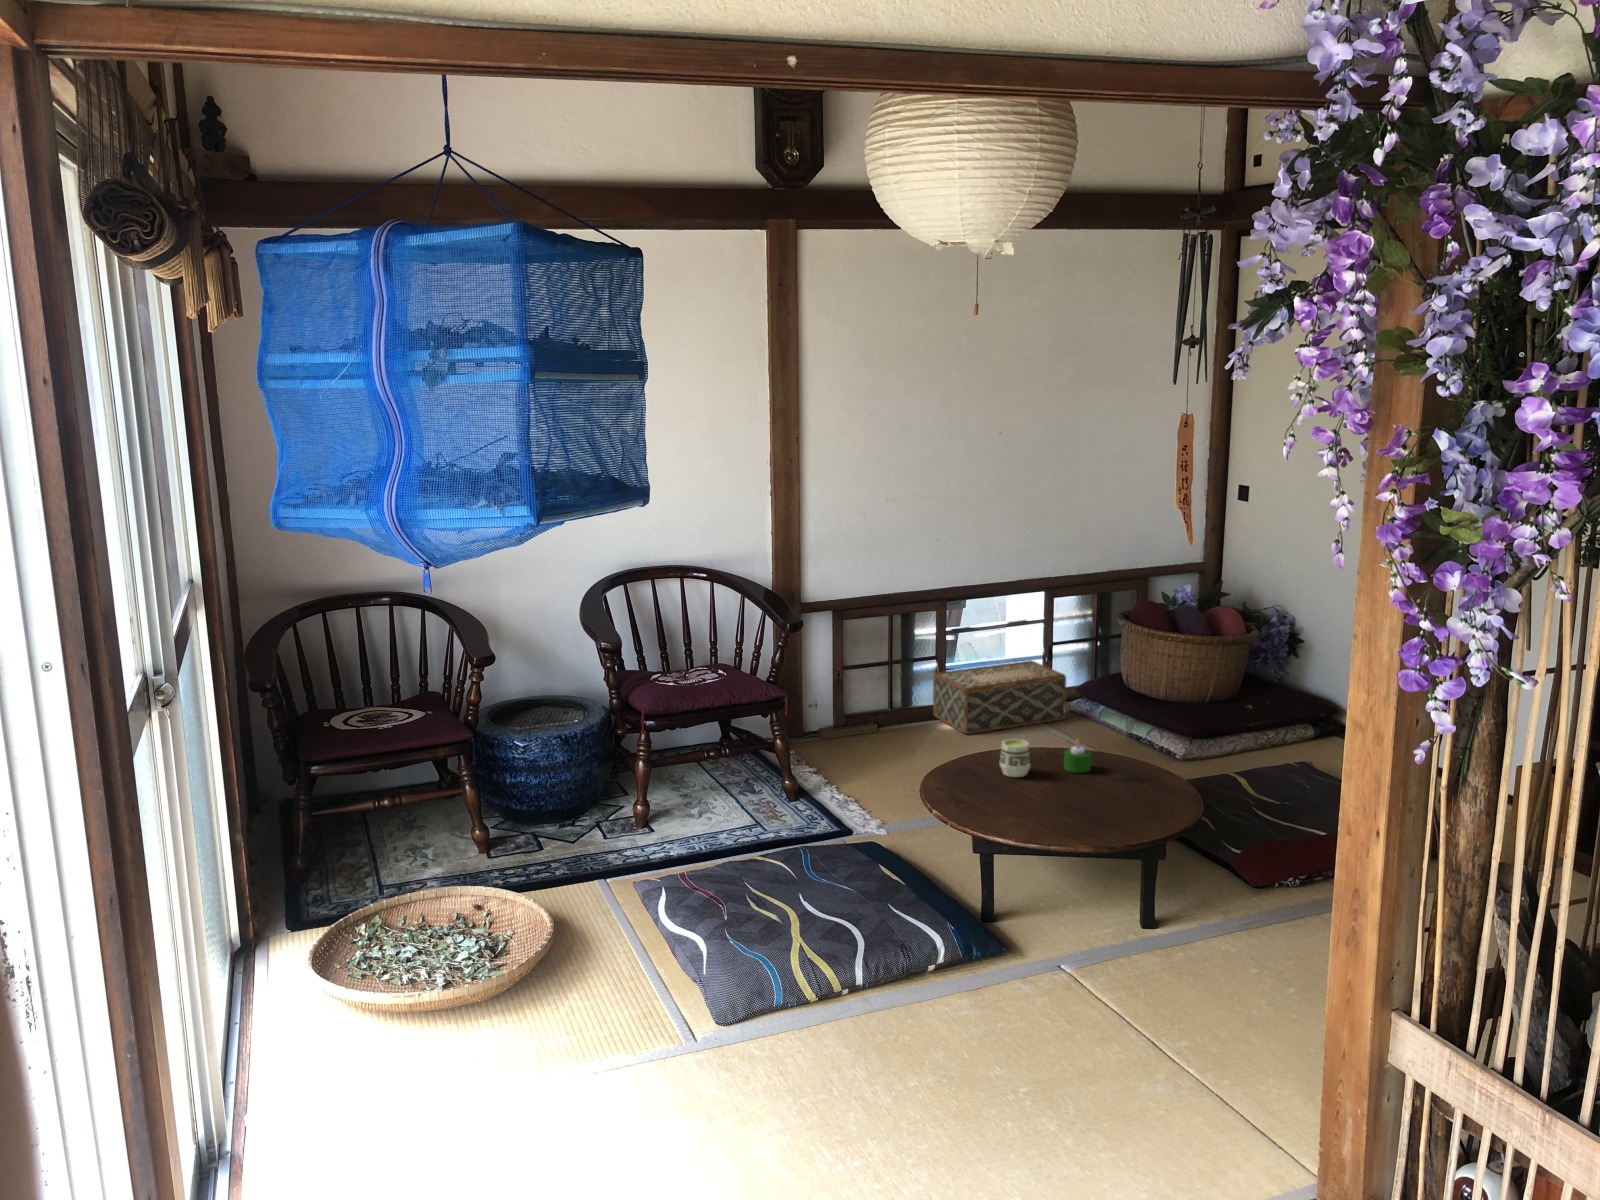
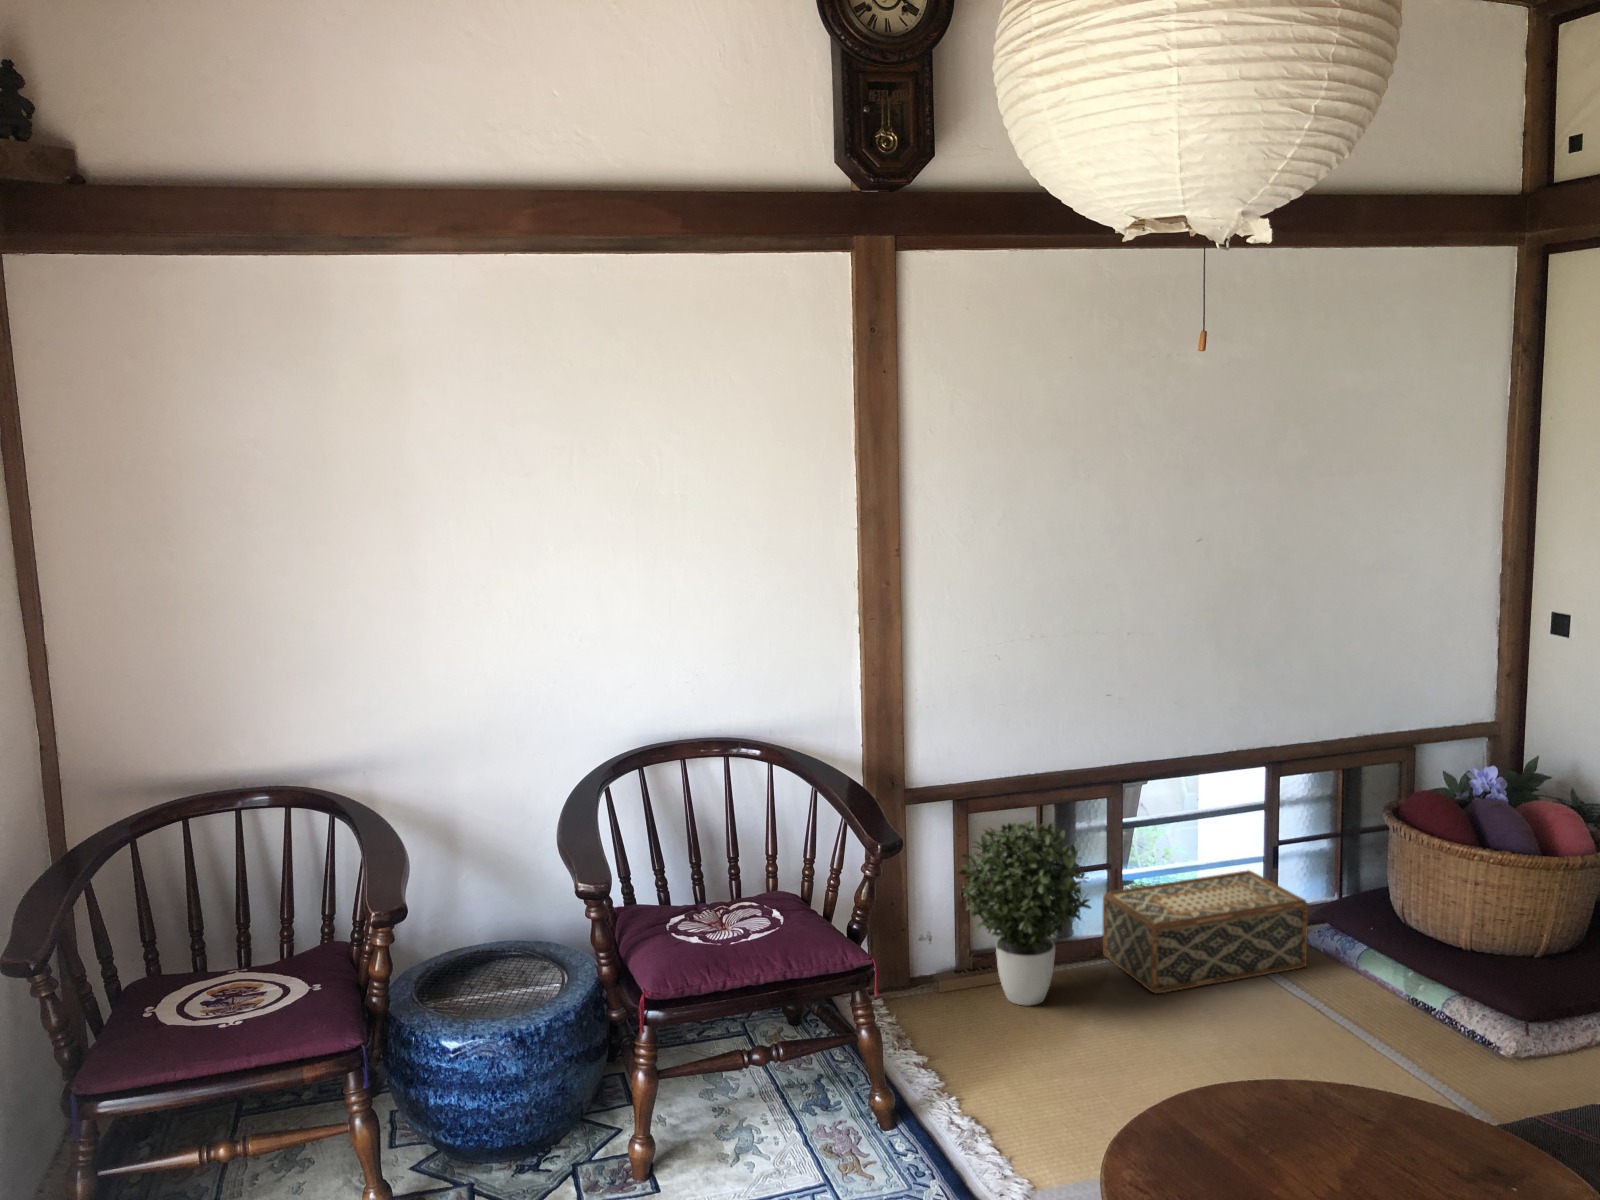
potted plant: none [838,620,925,742] -> present [959,821,1091,1006]
cup: present [1000,739,1030,777] -> none [1234,1085,1291,1159]
candle: present [1064,739,1091,773] -> none [1348,1088,1398,1152]

